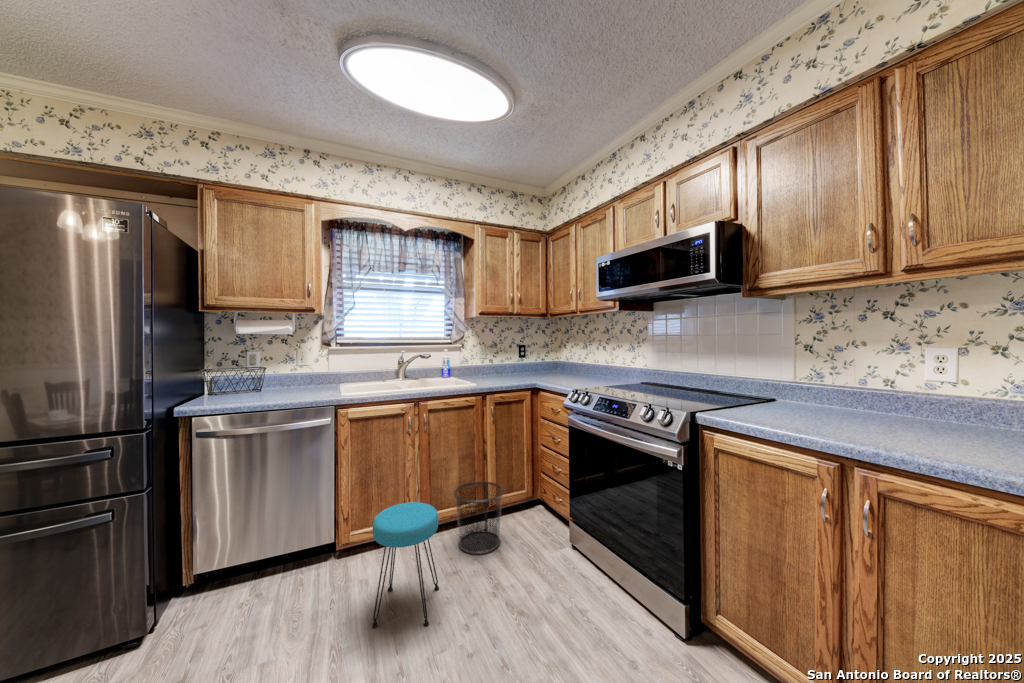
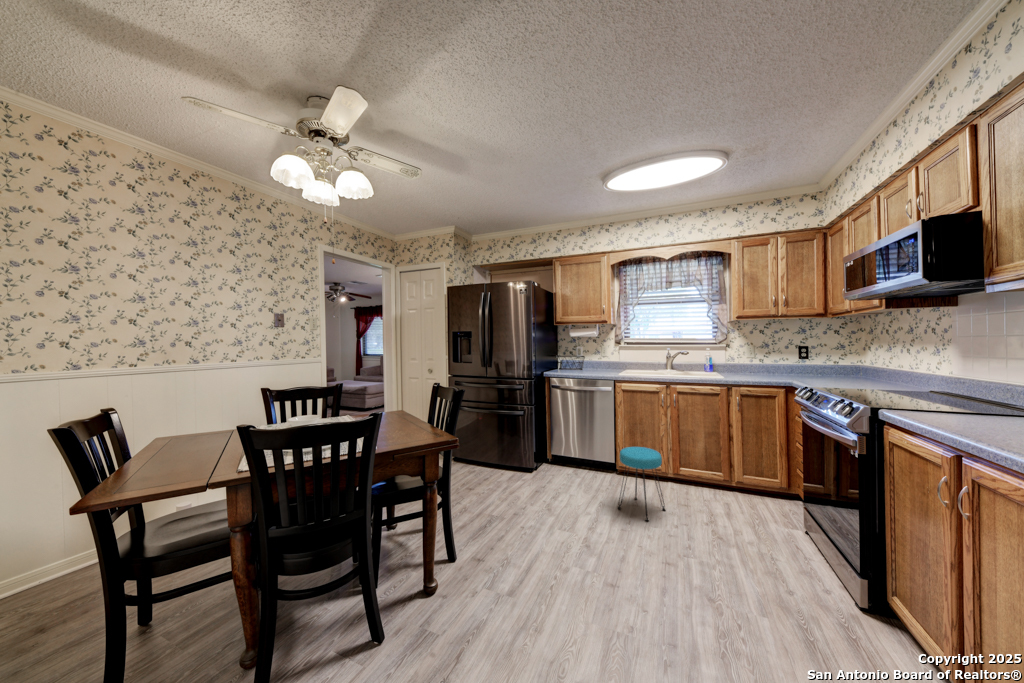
waste bin: present [454,481,503,554] -> none [691,454,736,509]

